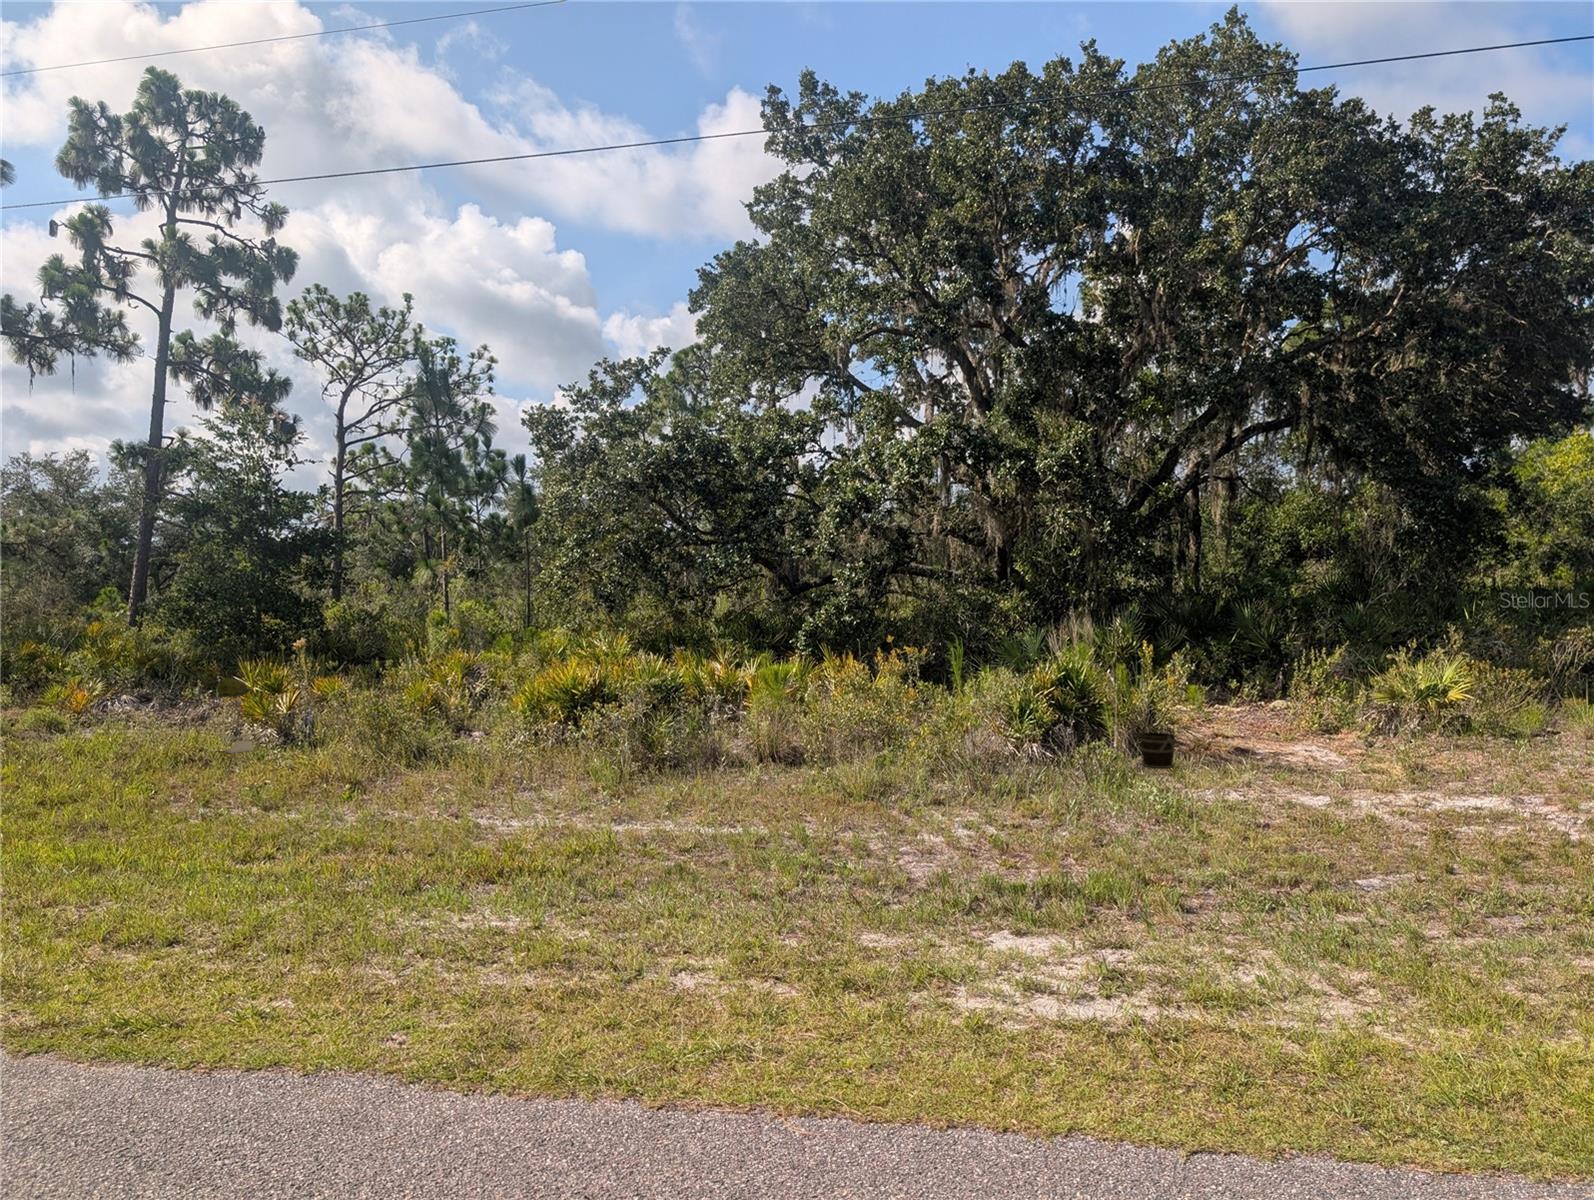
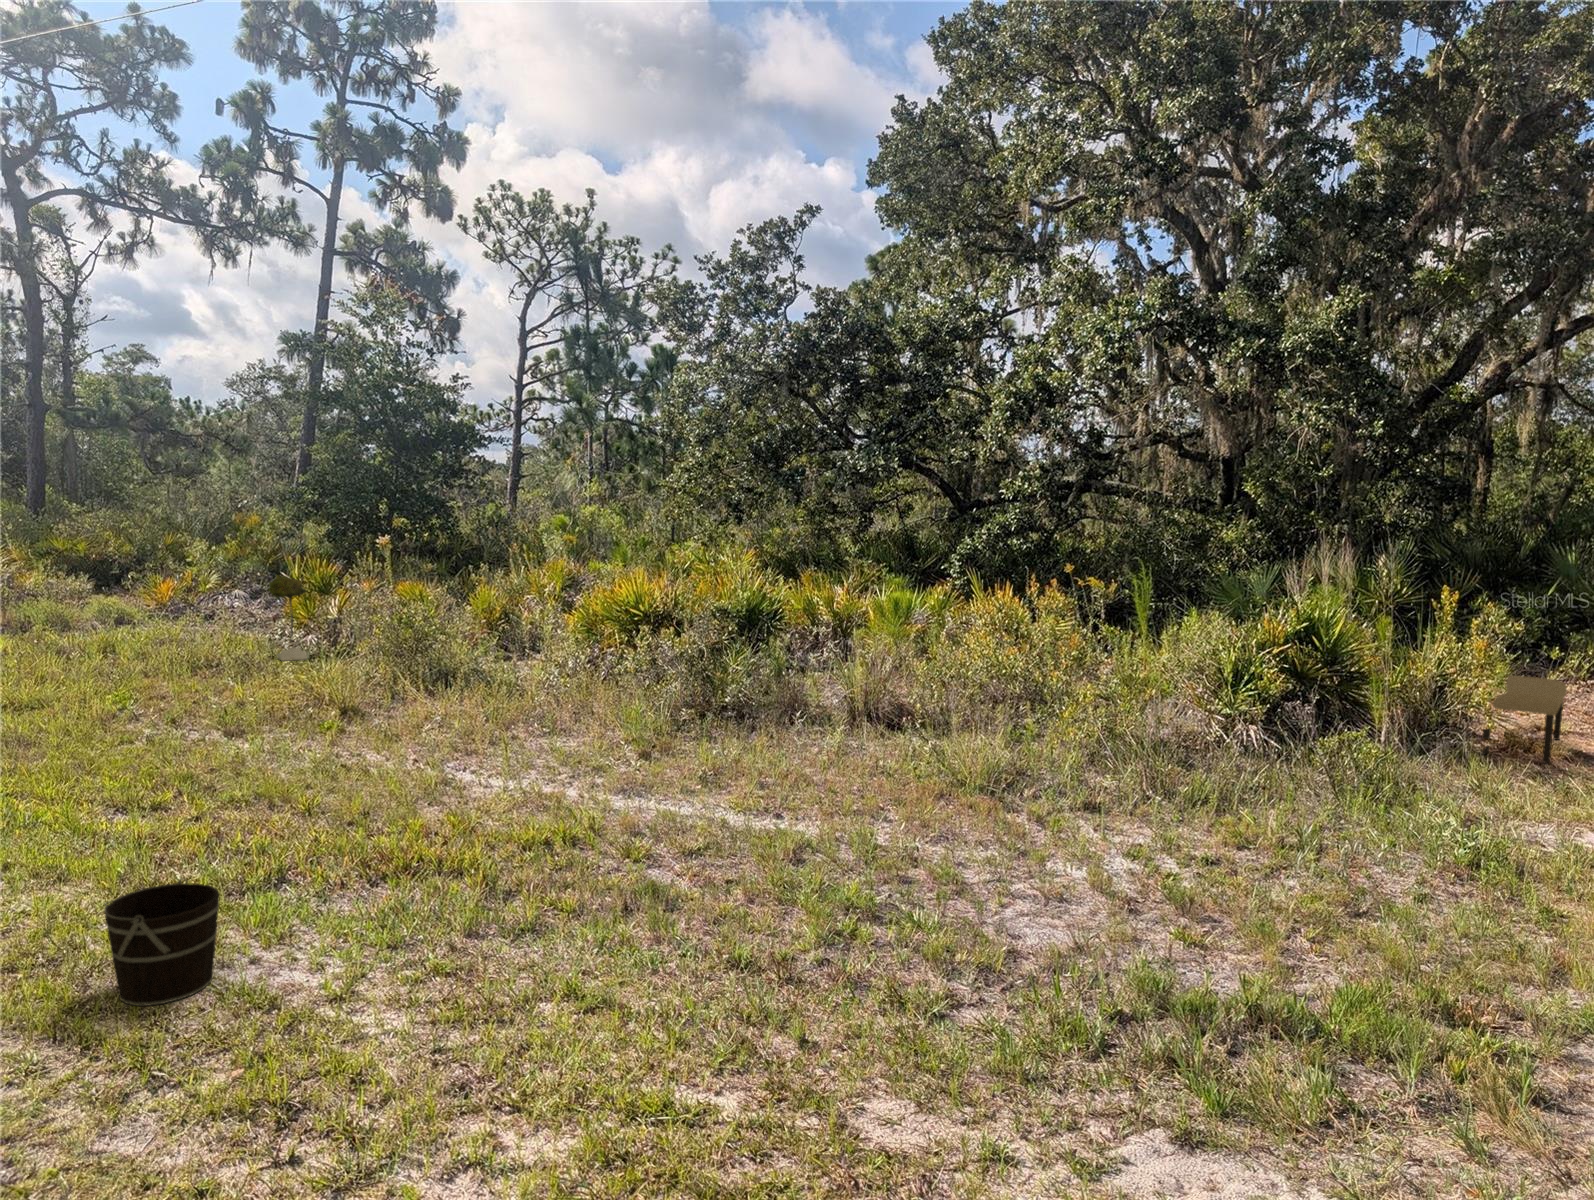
bench: none [1179,700,1232,757] -> present [1482,675,1567,763]
bucket: present [1140,732,1175,768] -> present [104,879,220,1006]

